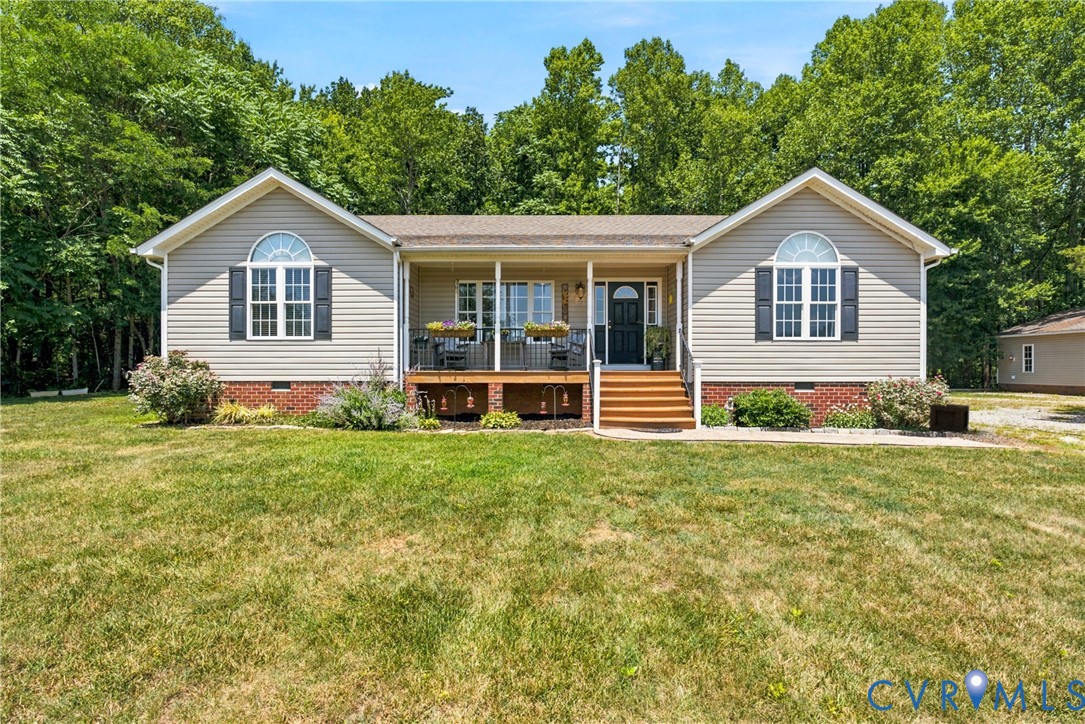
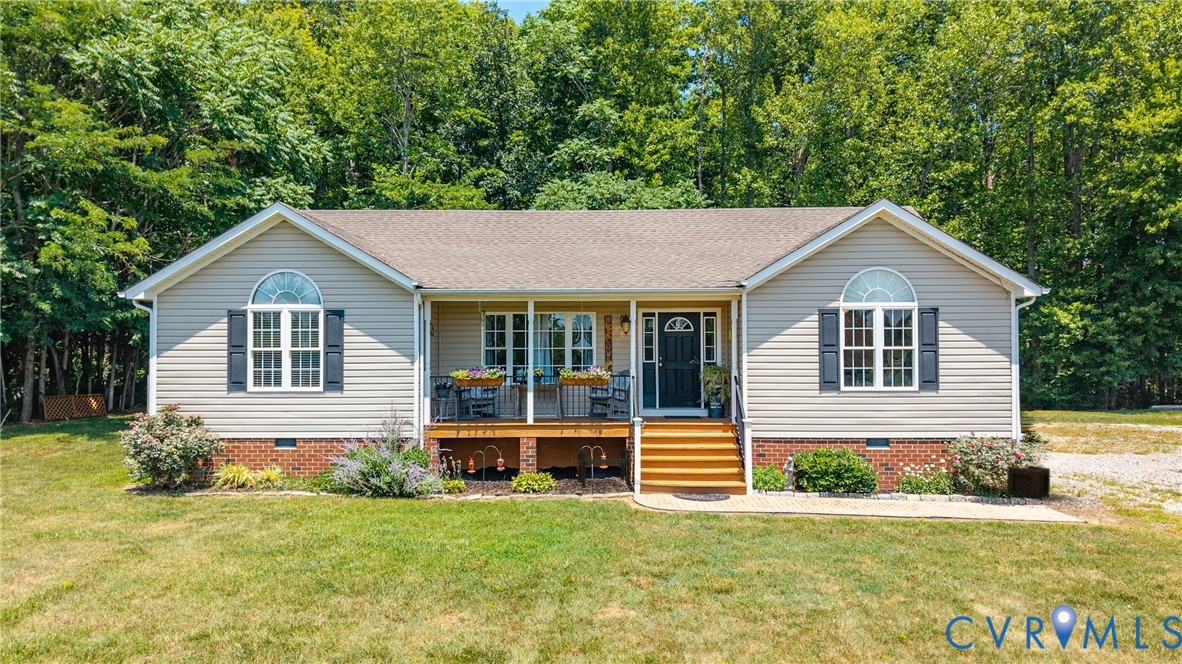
bench: none [540,389,588,423] -> present [577,447,630,487]

